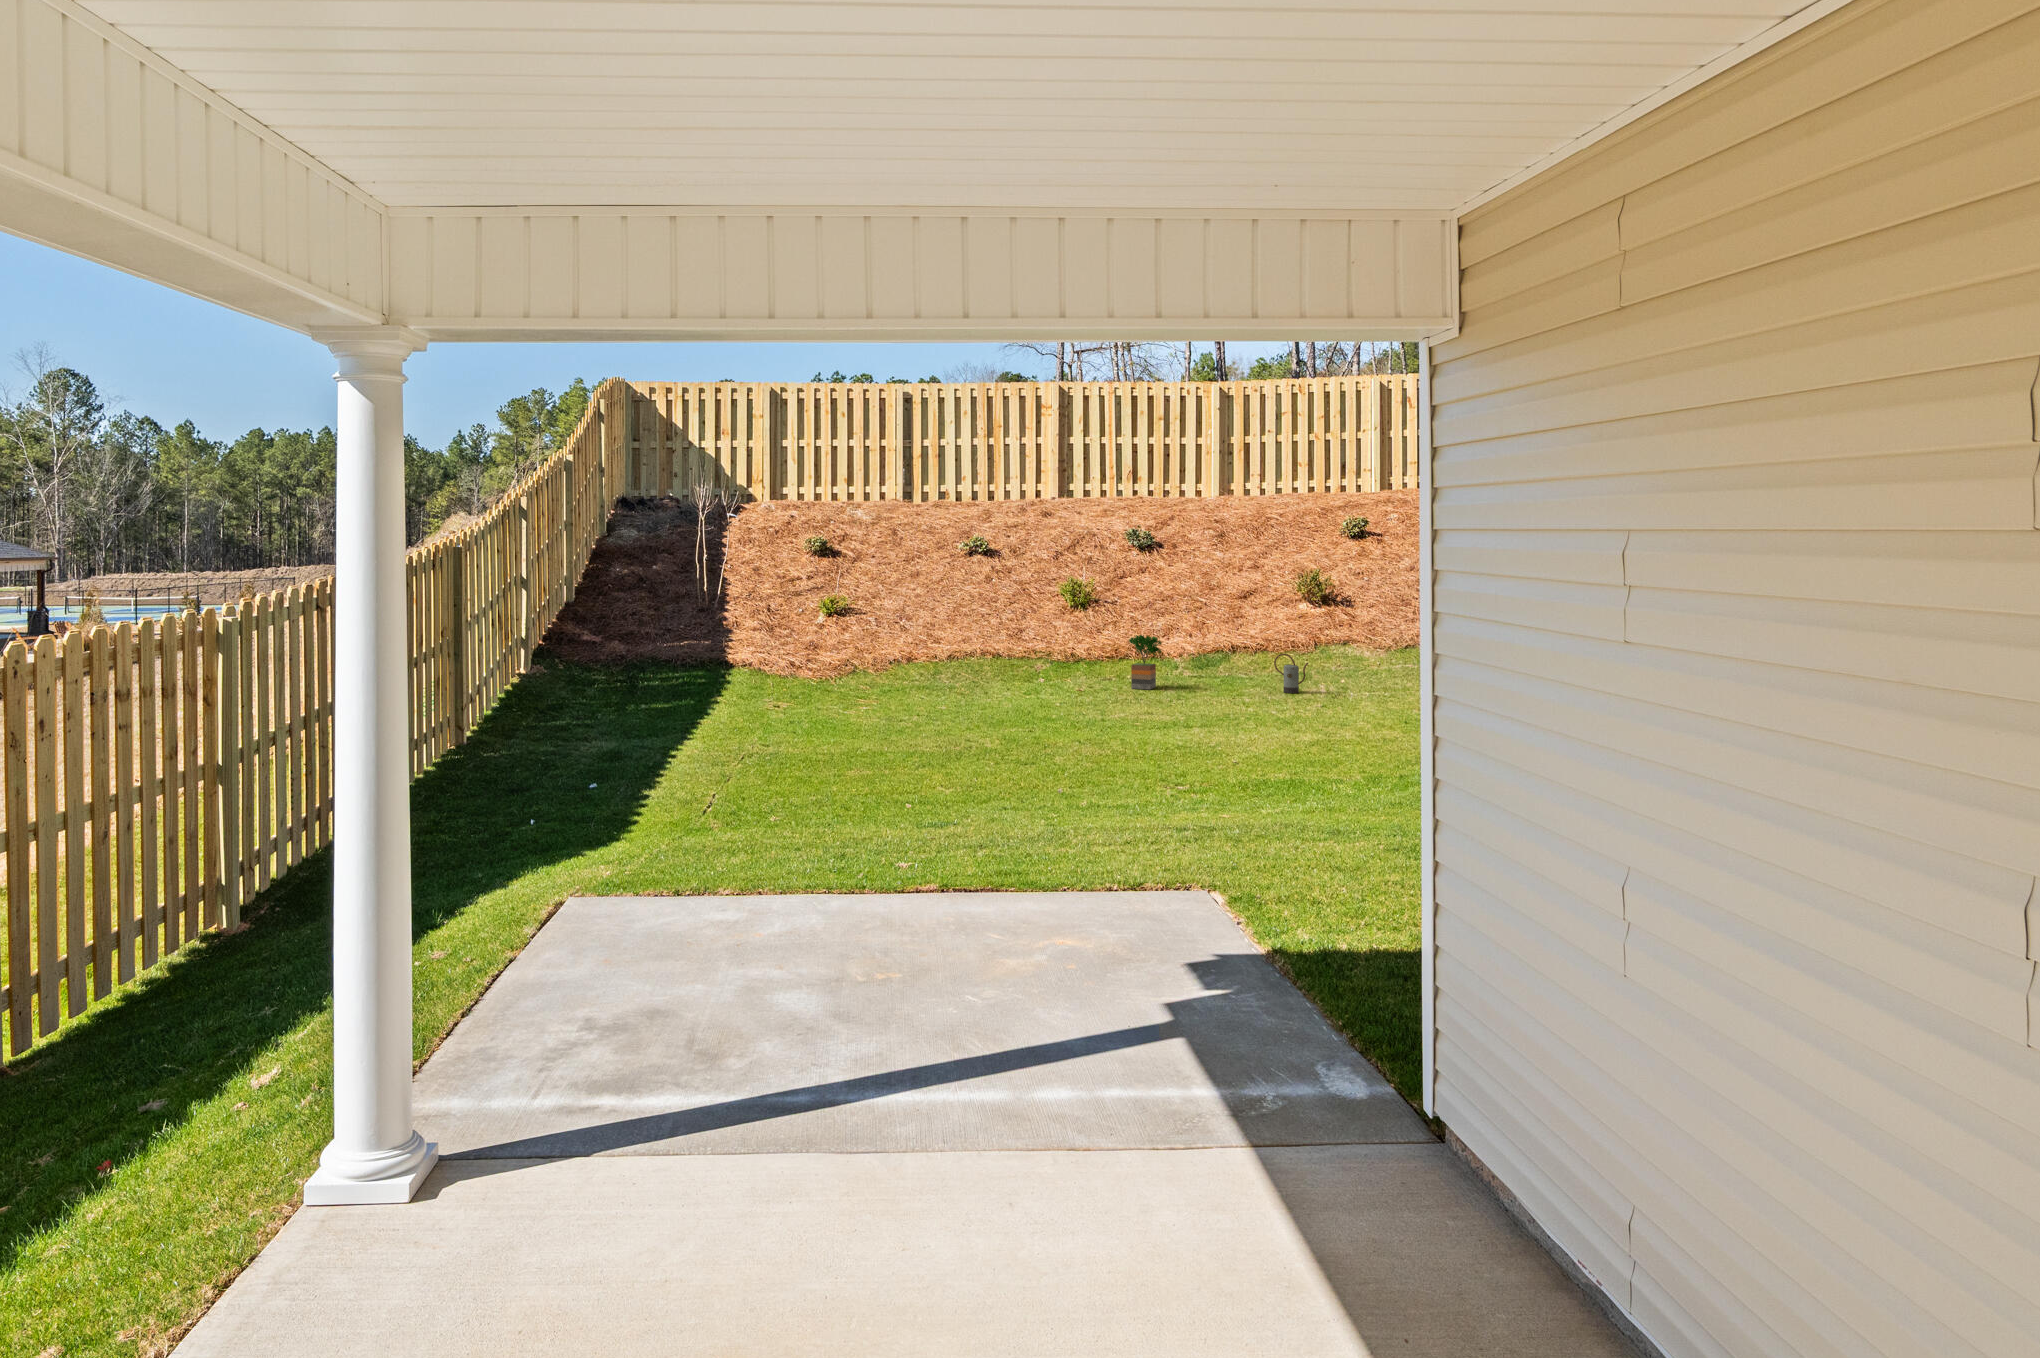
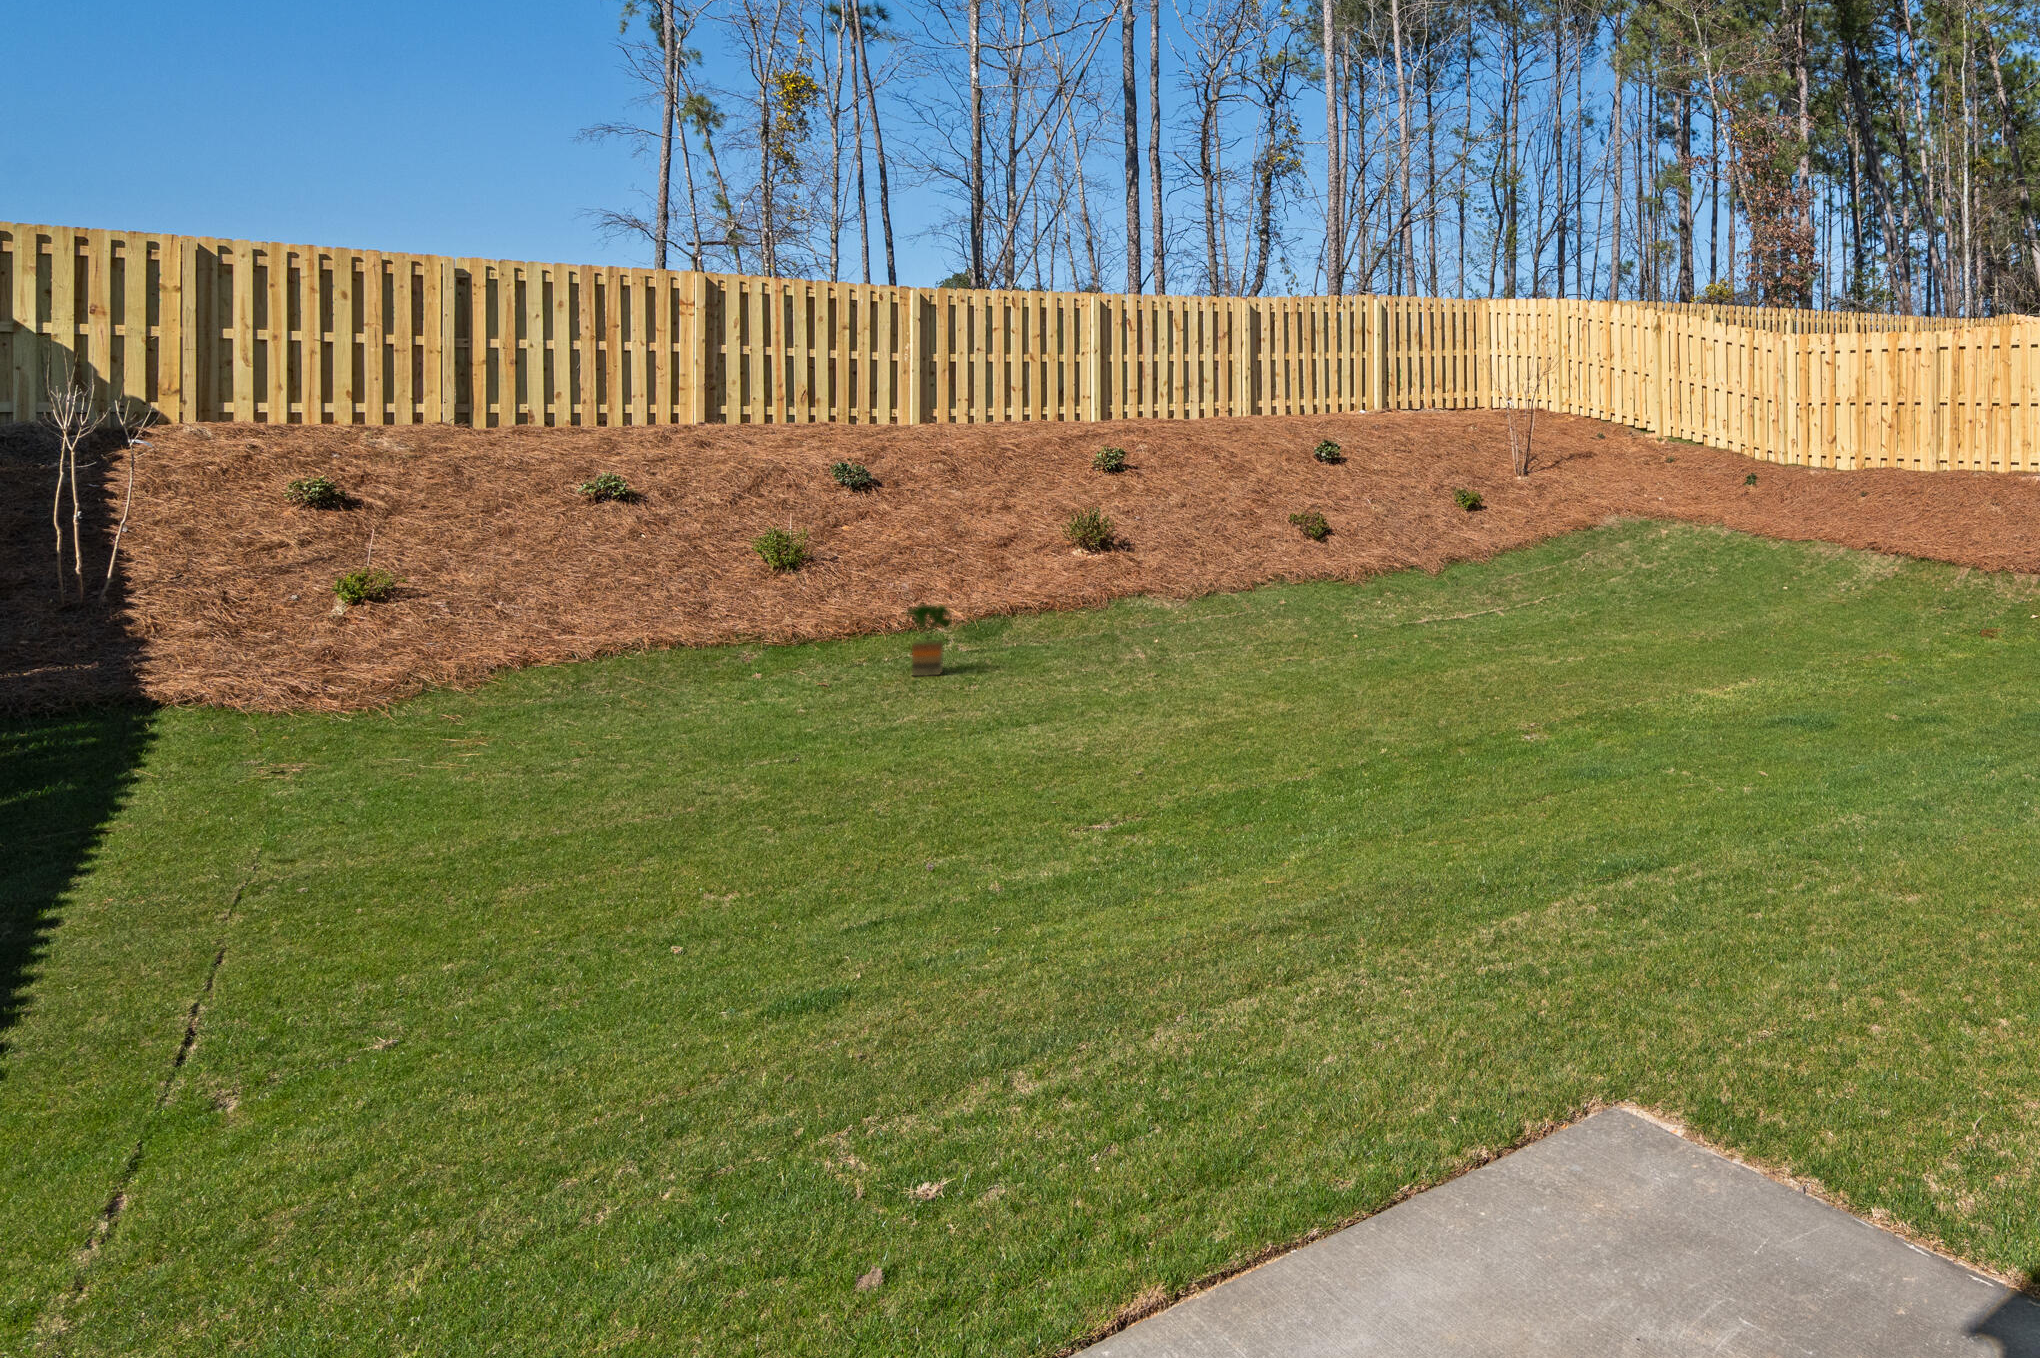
watering can: present [1274,654,1308,693] -> none [1097,614,1140,662]

